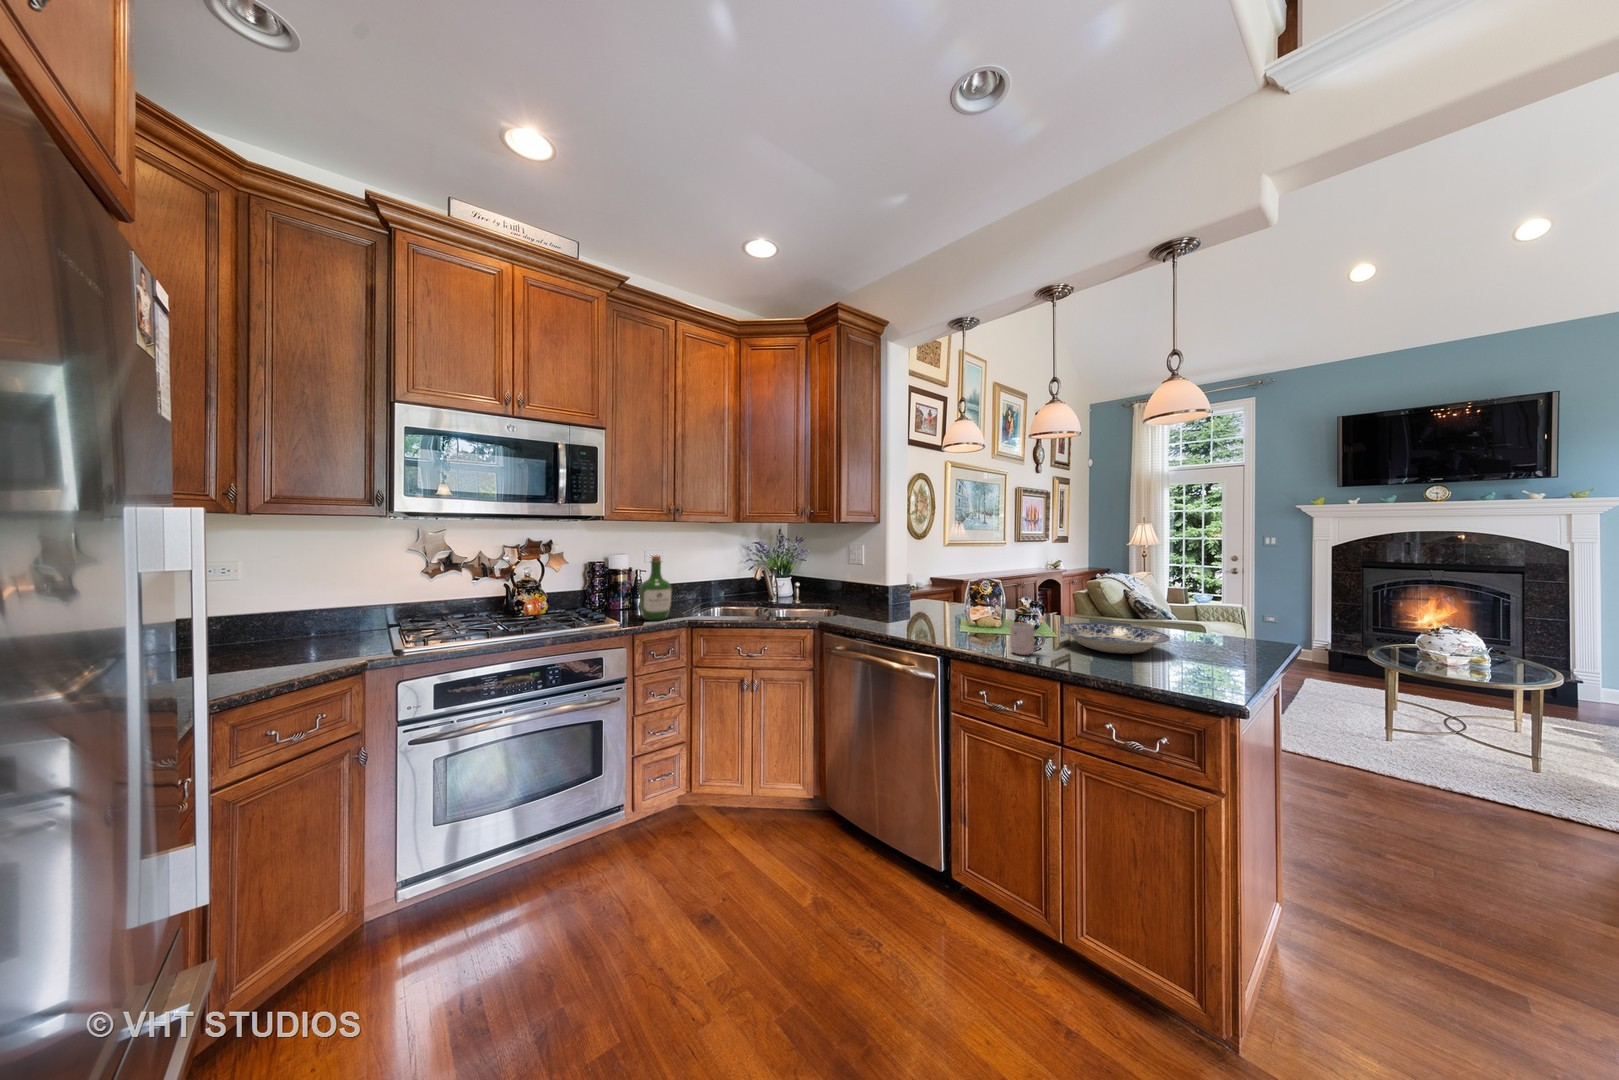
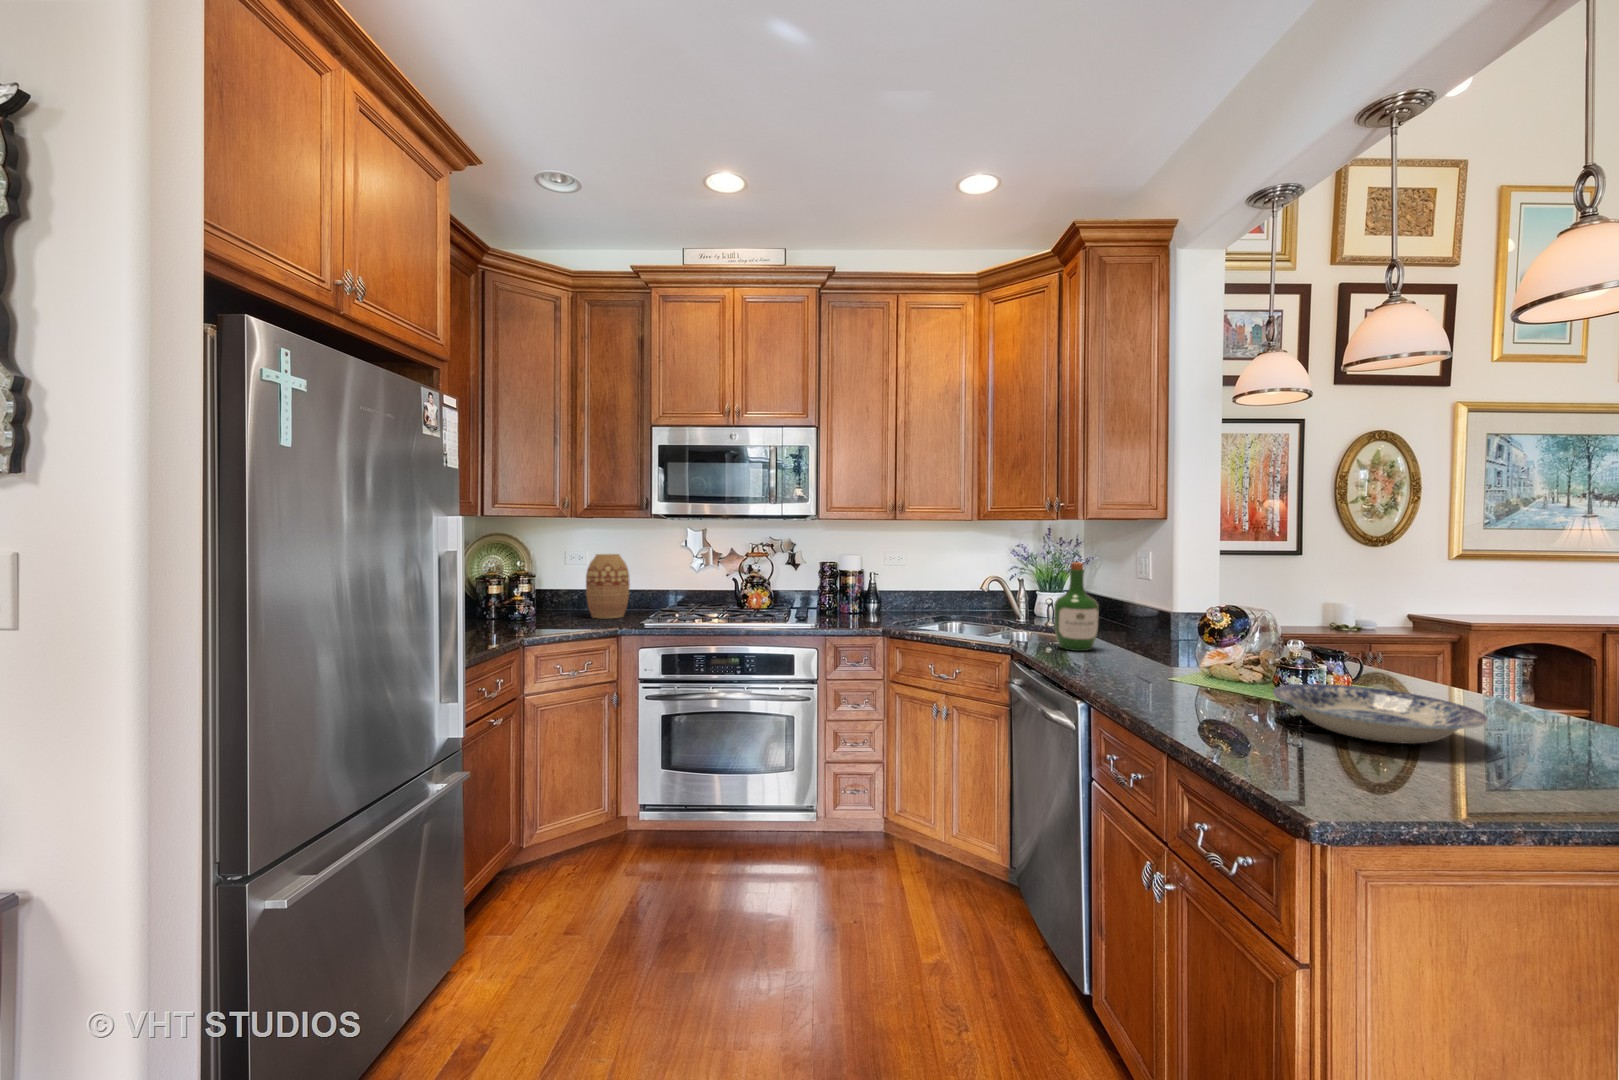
wine bottle: present [640,556,672,621] -> present [1054,562,1099,651]
vase: none [257,562,338,653] -> present [586,554,630,618]
mug: present [1010,623,1045,655] -> none [1158,652,1207,711]

